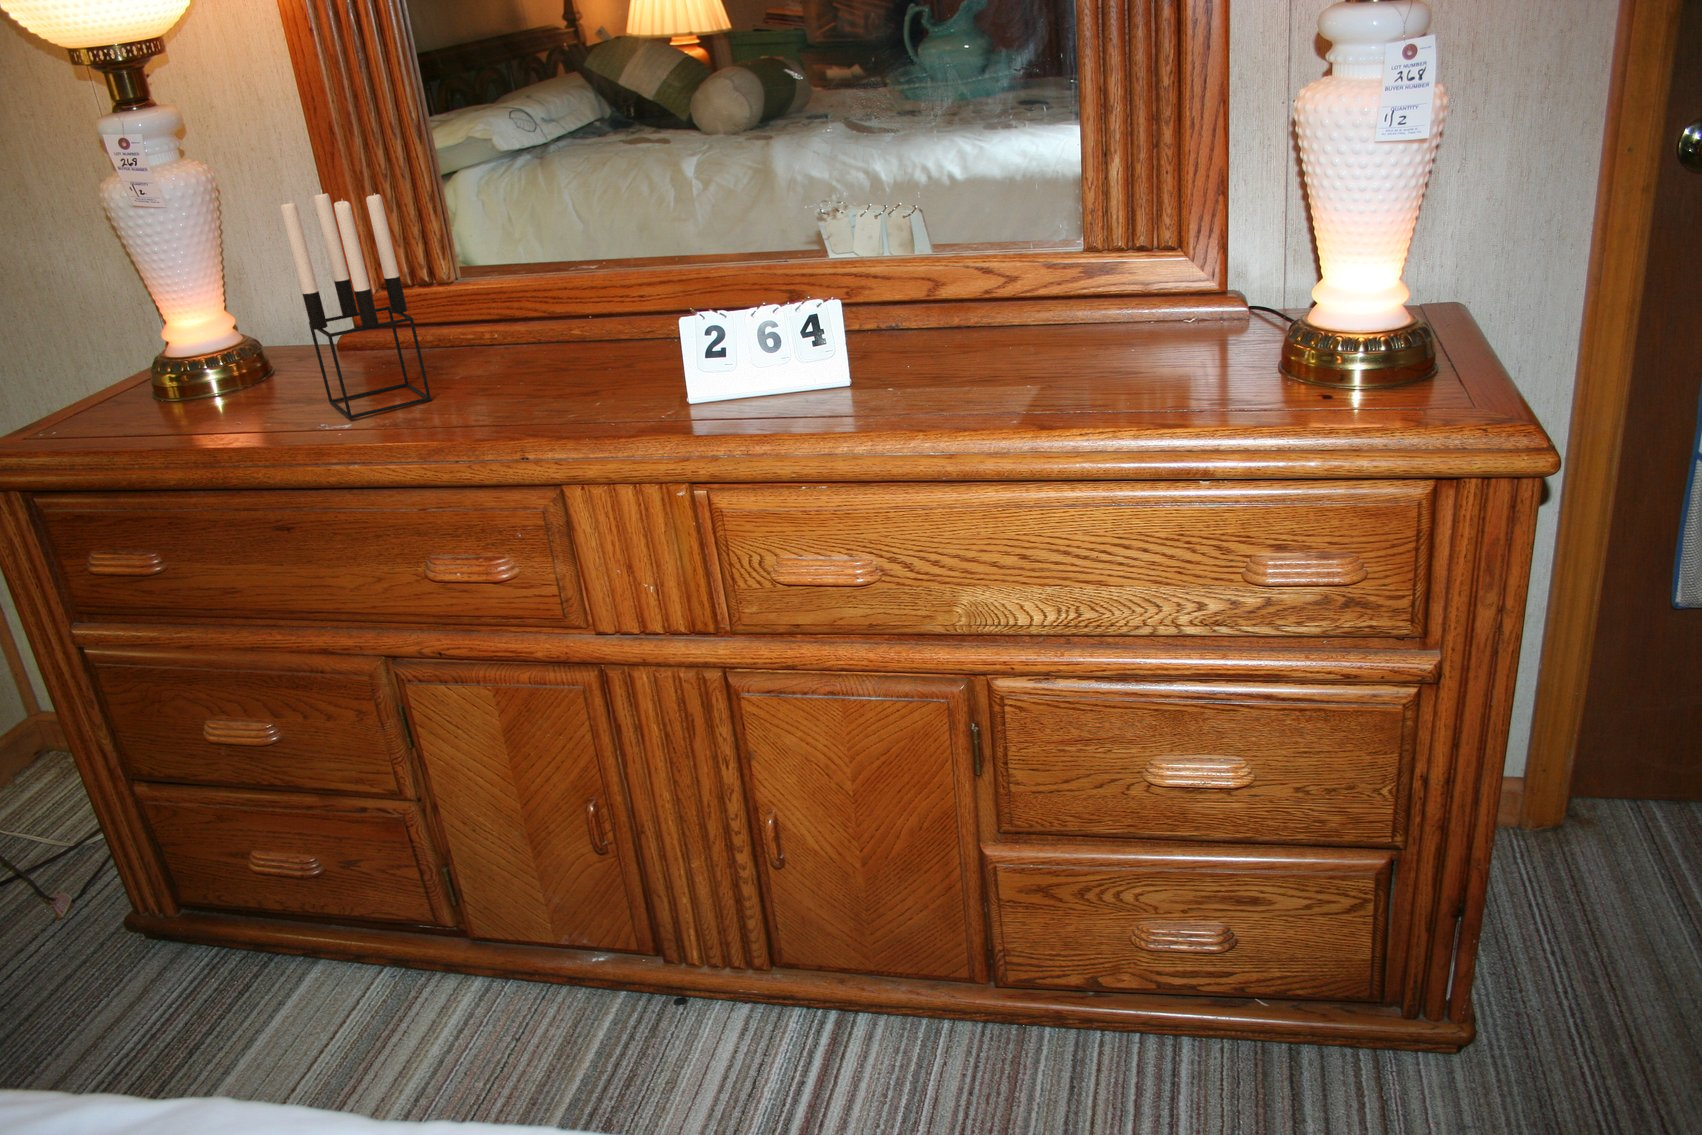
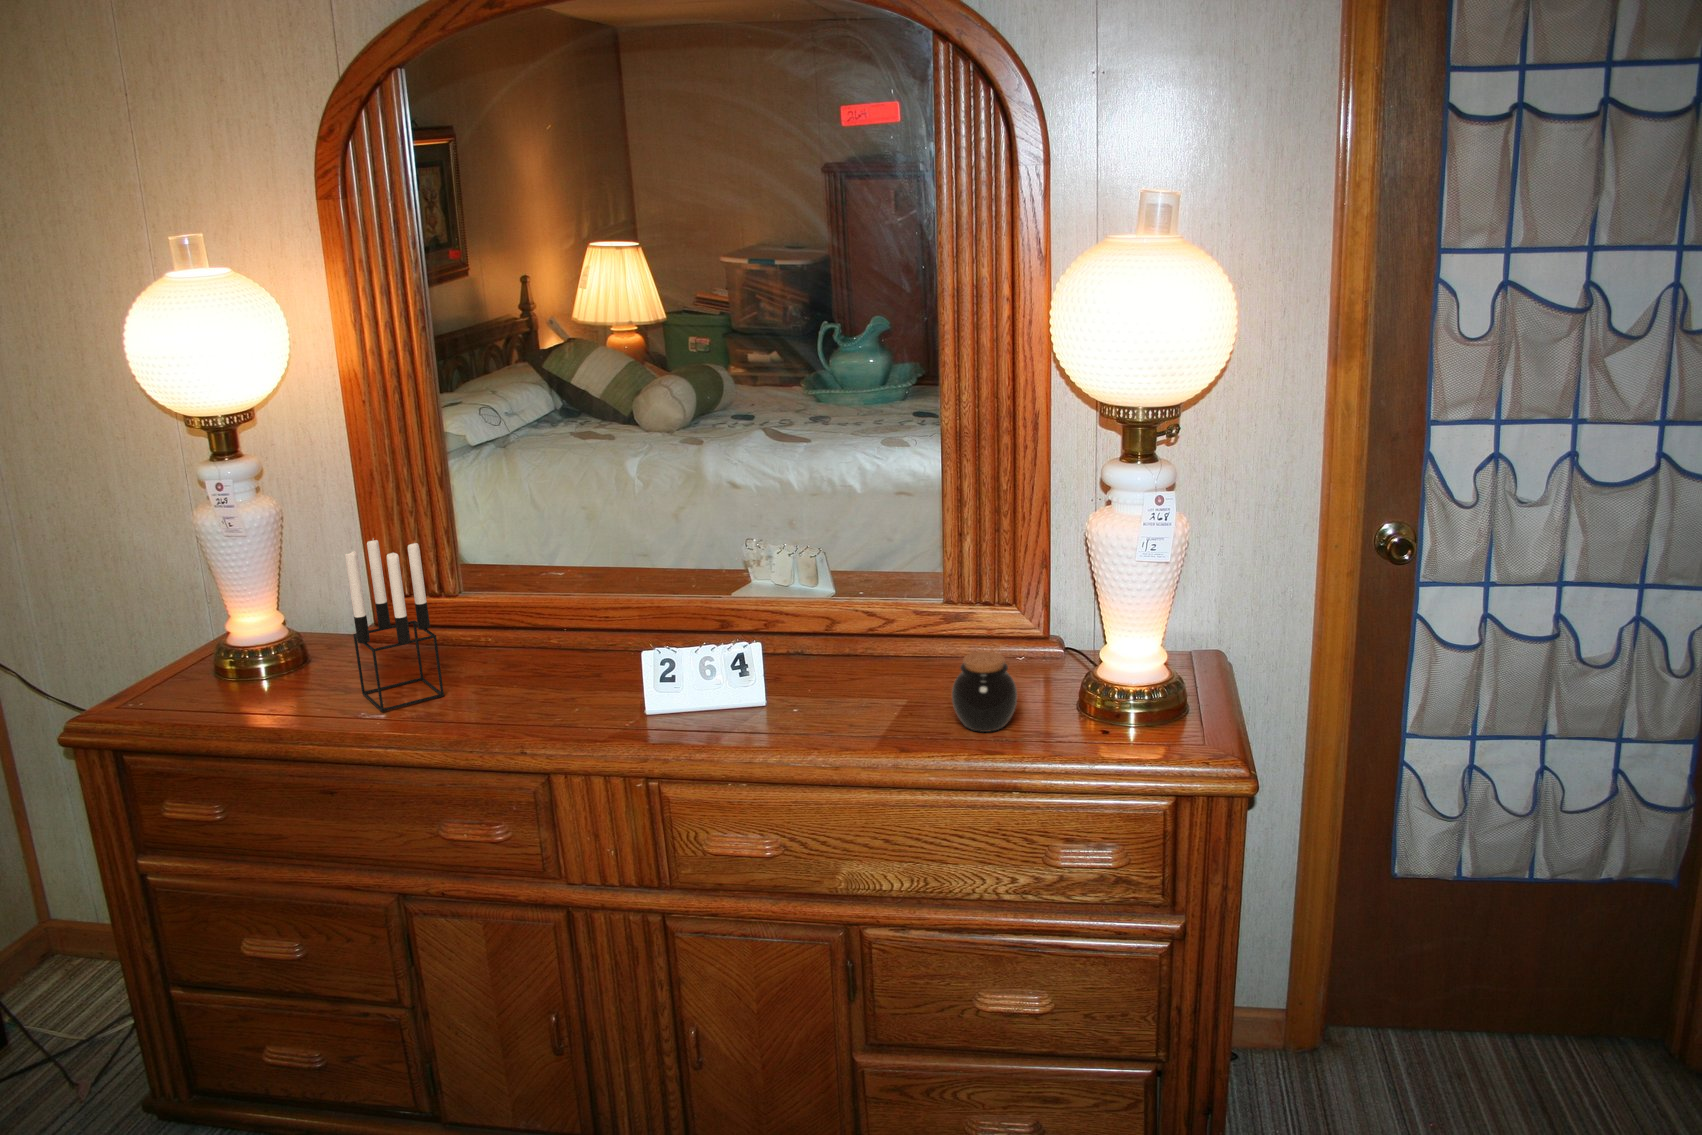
jar: none [1109,291,1203,401] -> present [952,652,1017,732]

